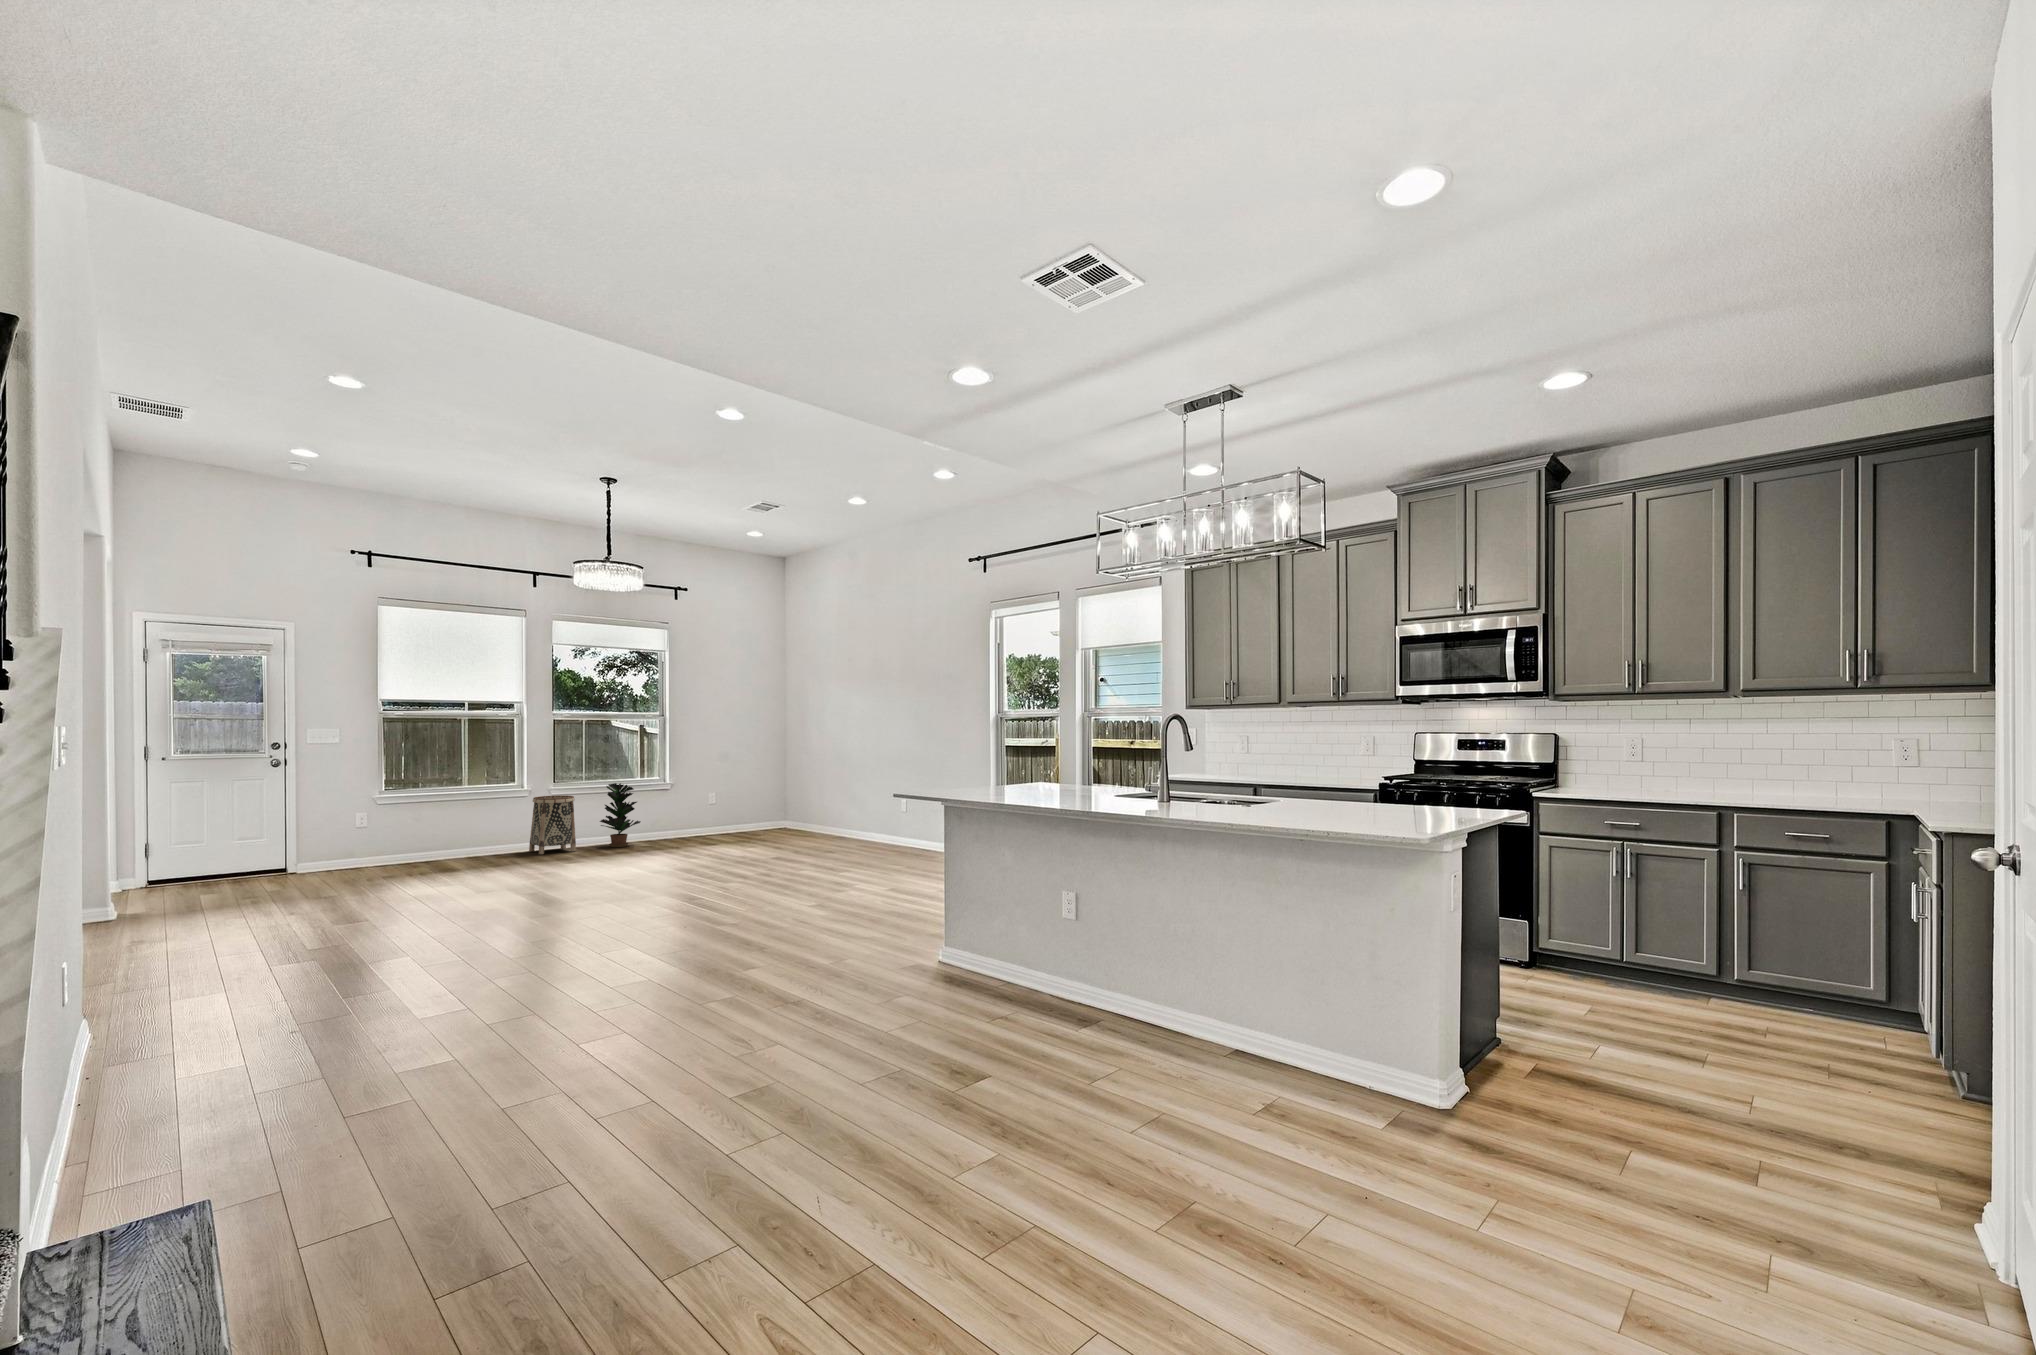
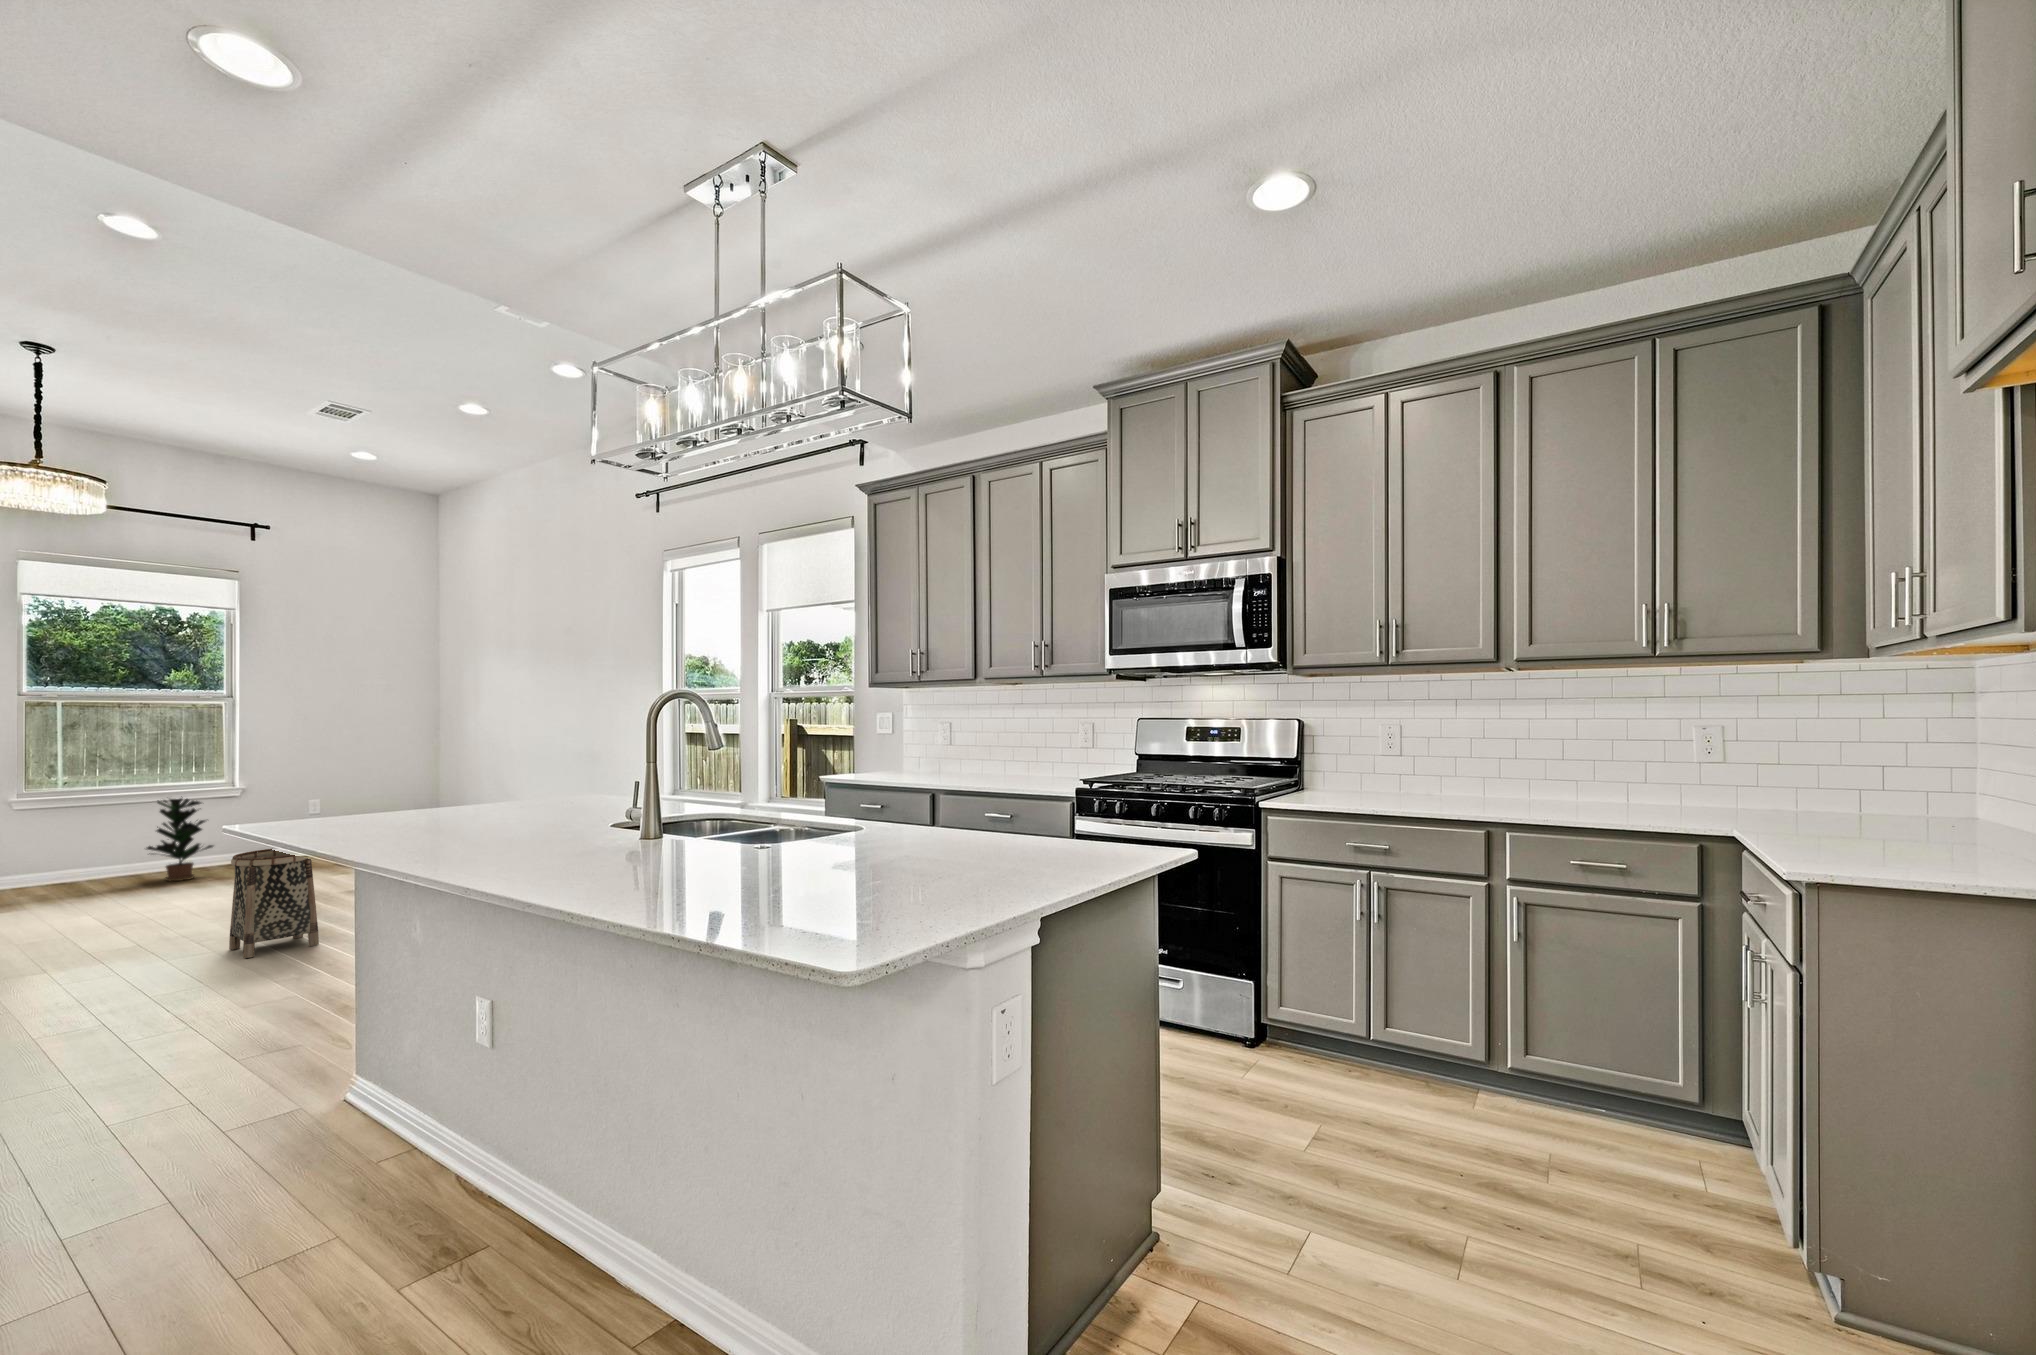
basket: present [529,795,576,854] -> present [229,849,319,958]

